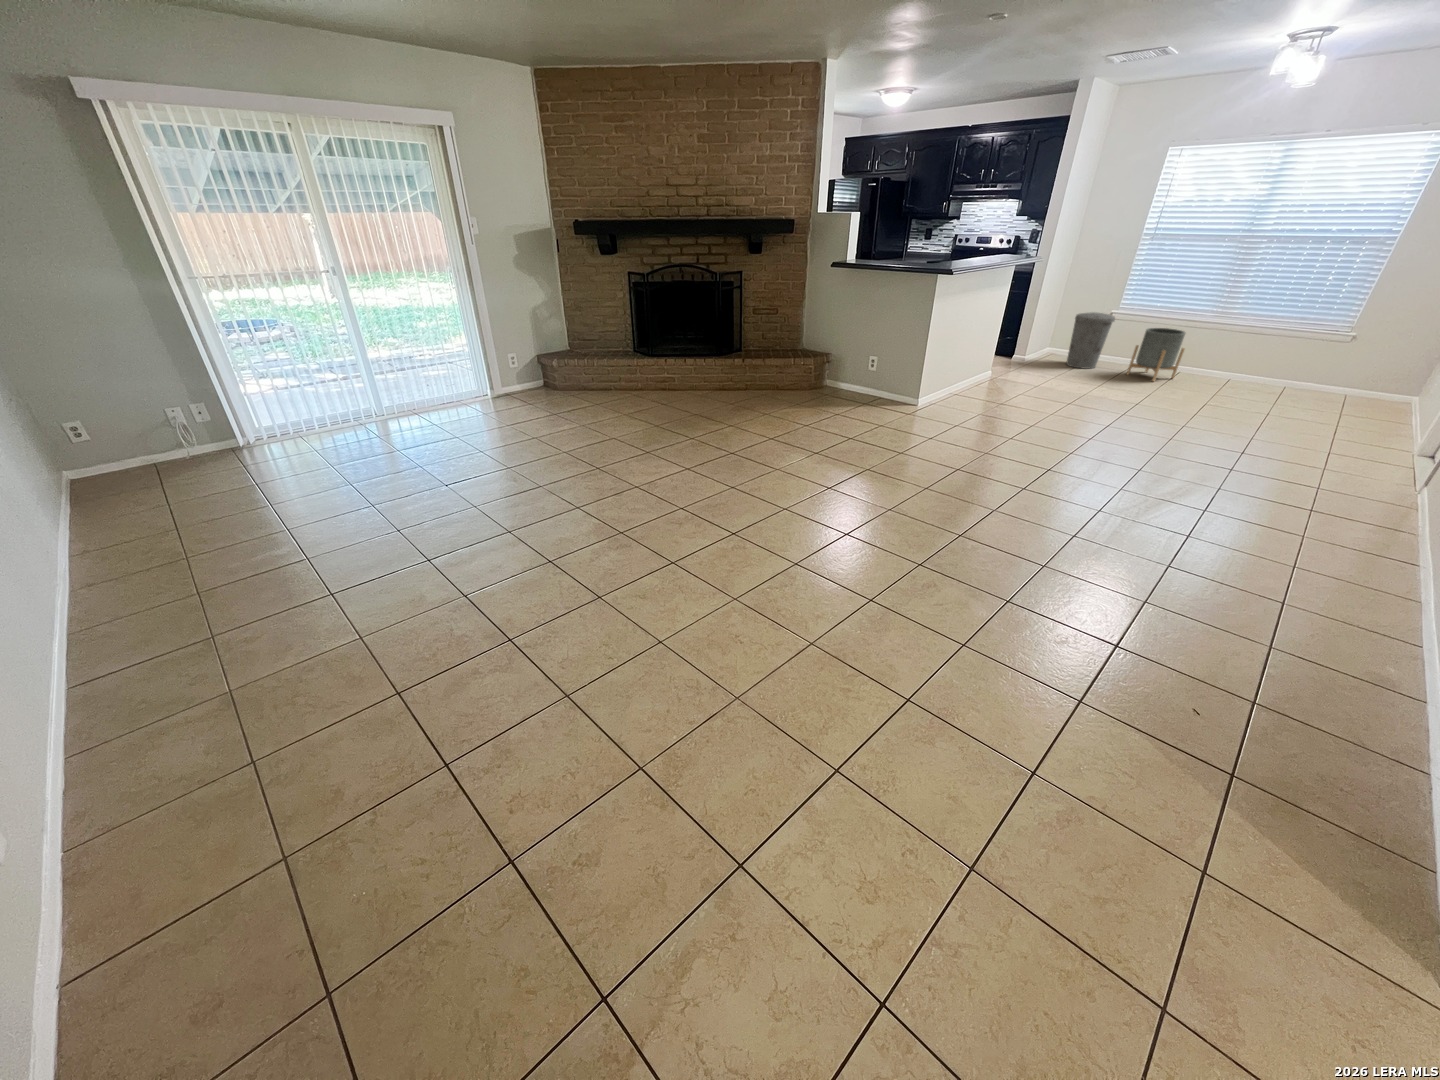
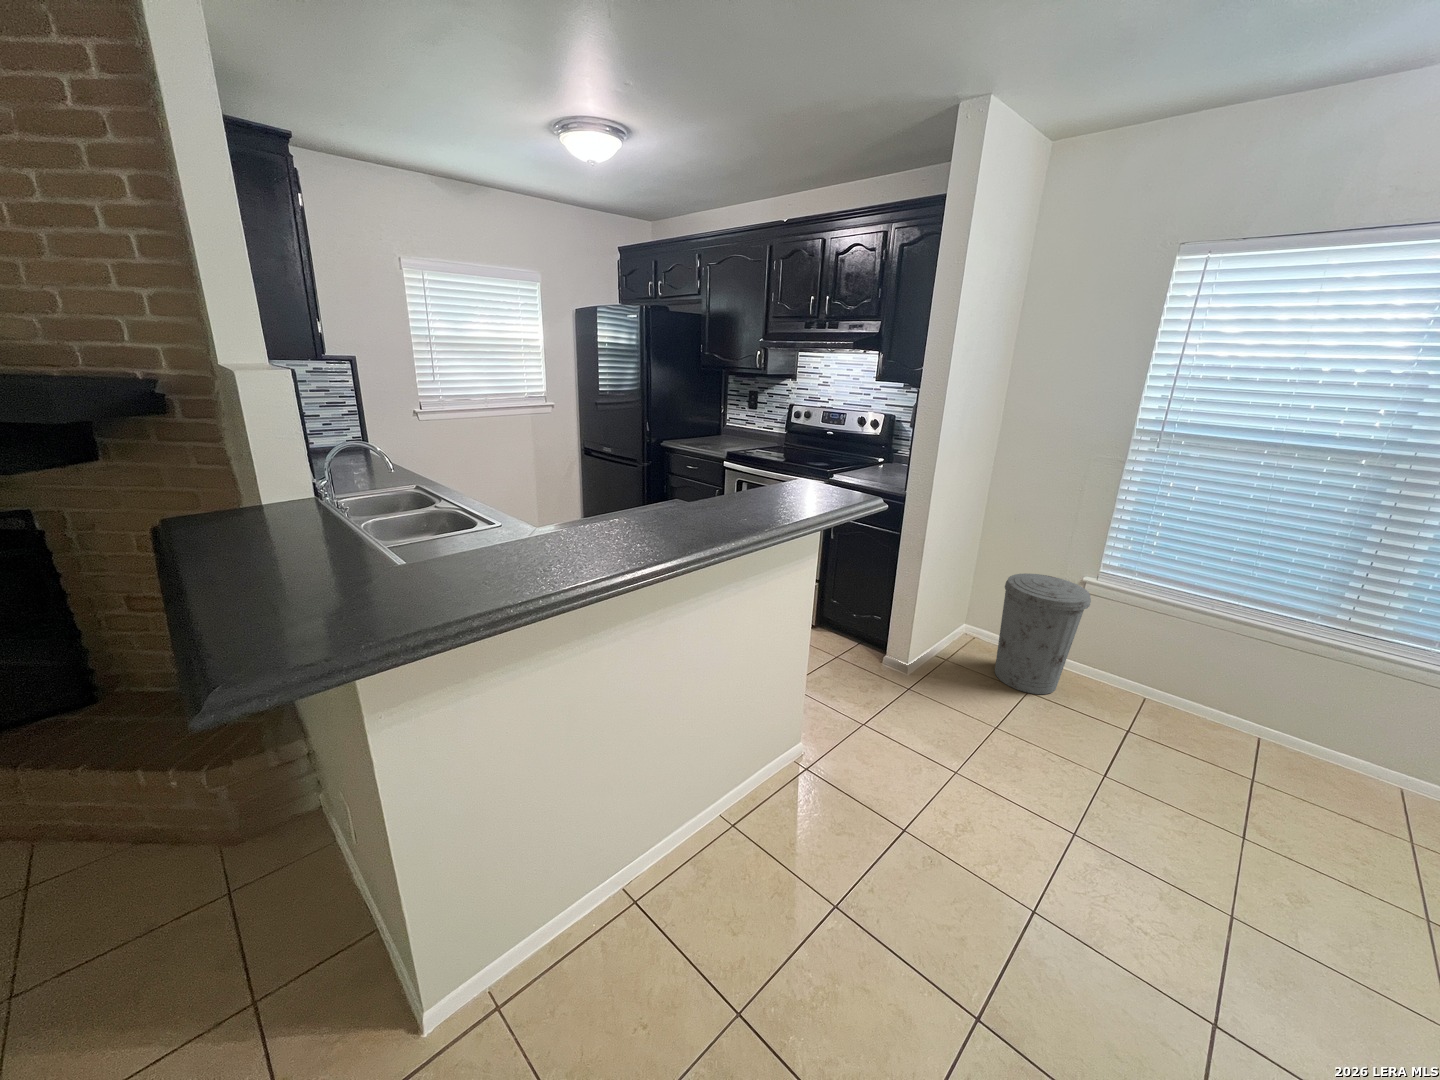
planter: present [1126,328,1185,382] -> none [1129,631,1271,771]

